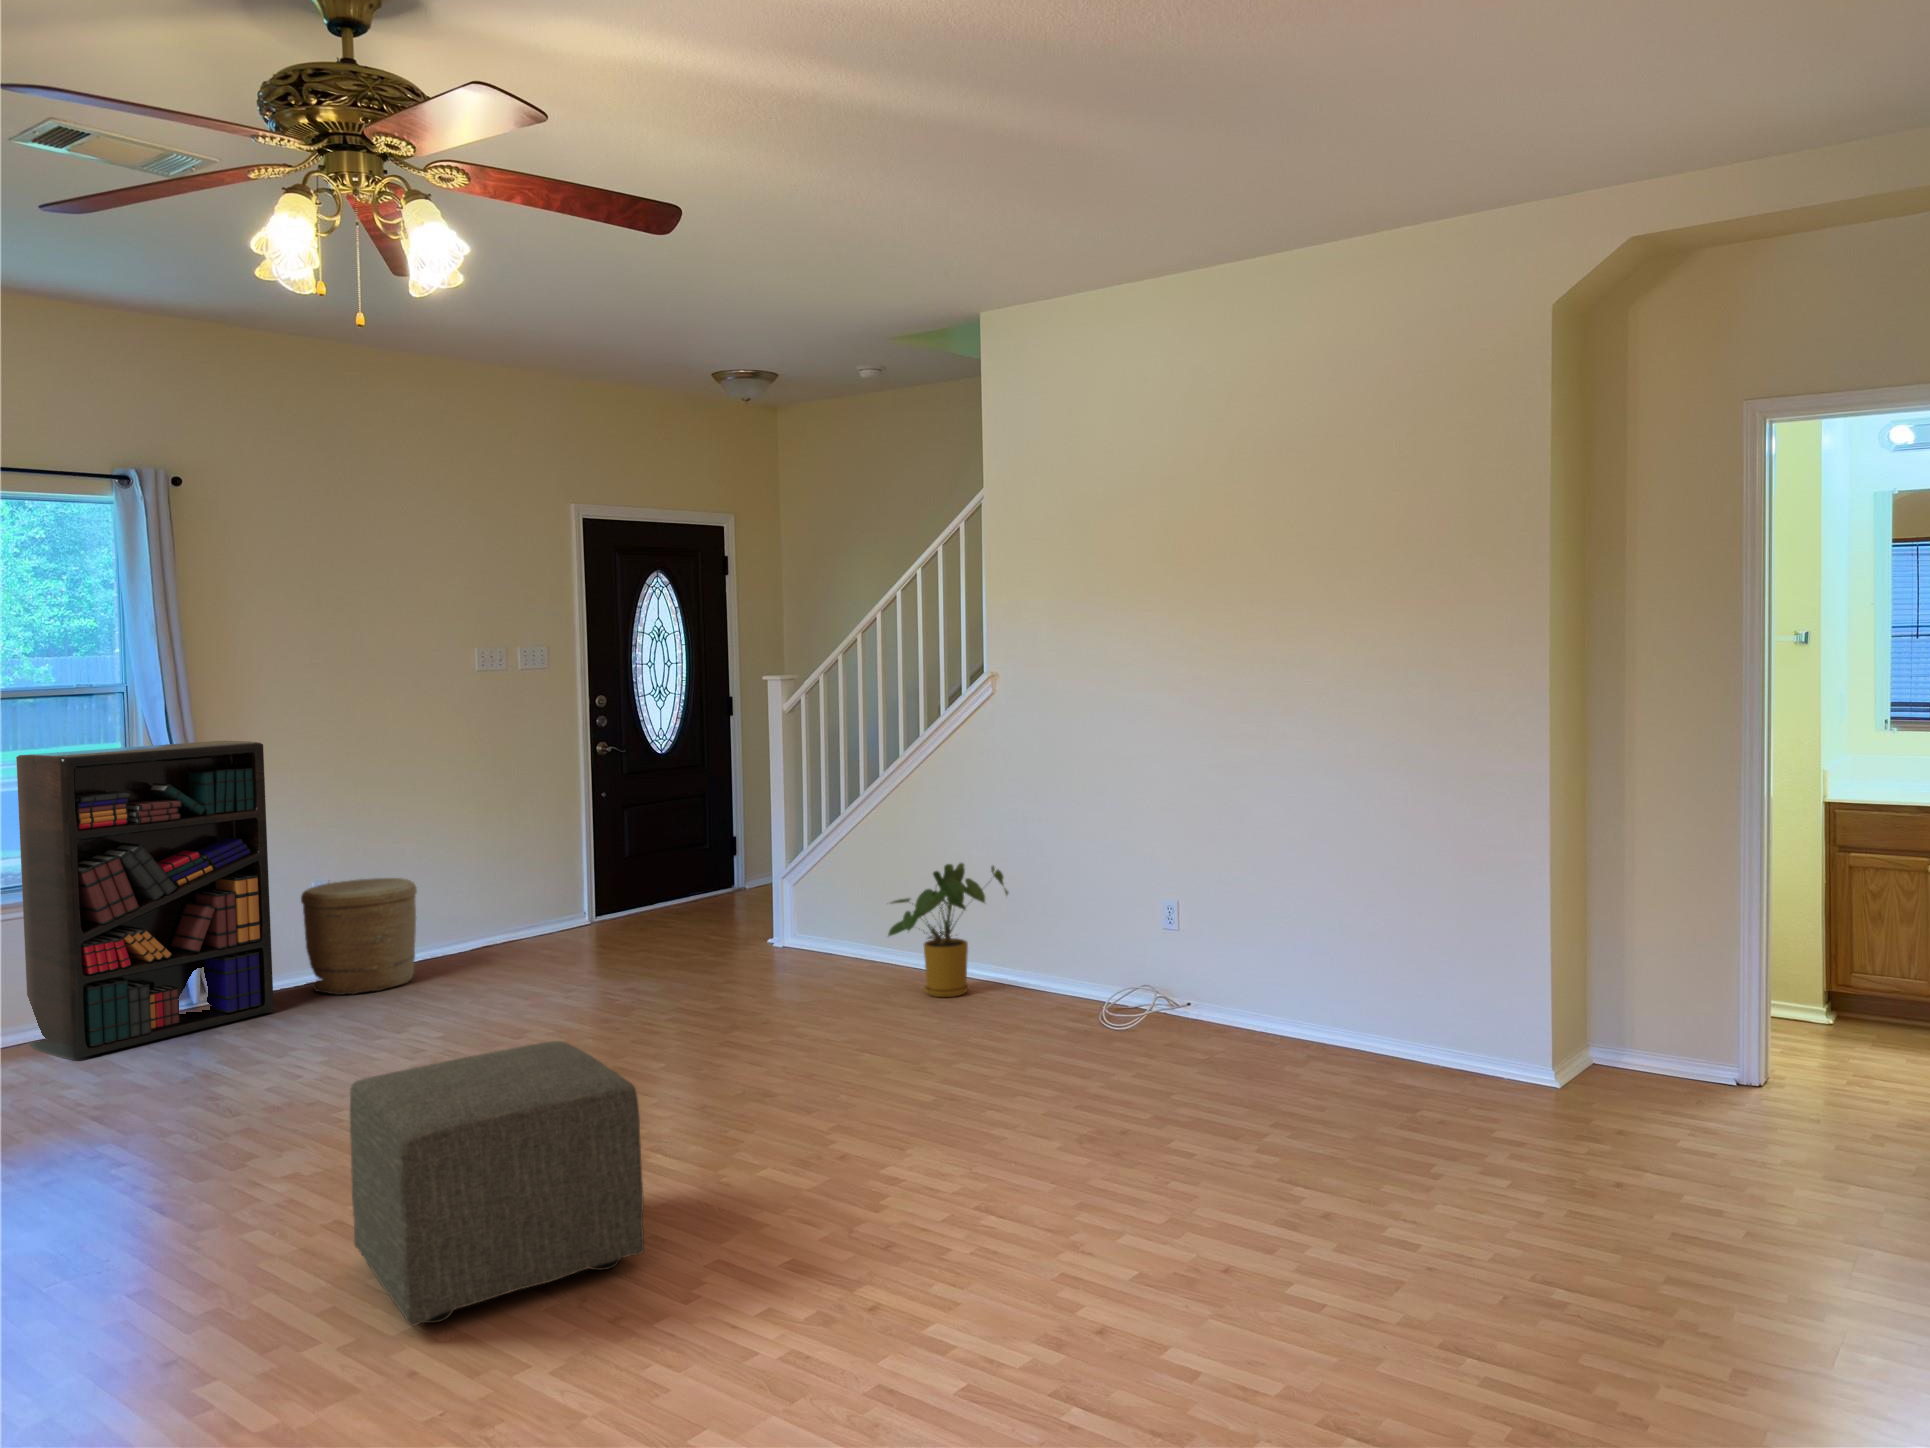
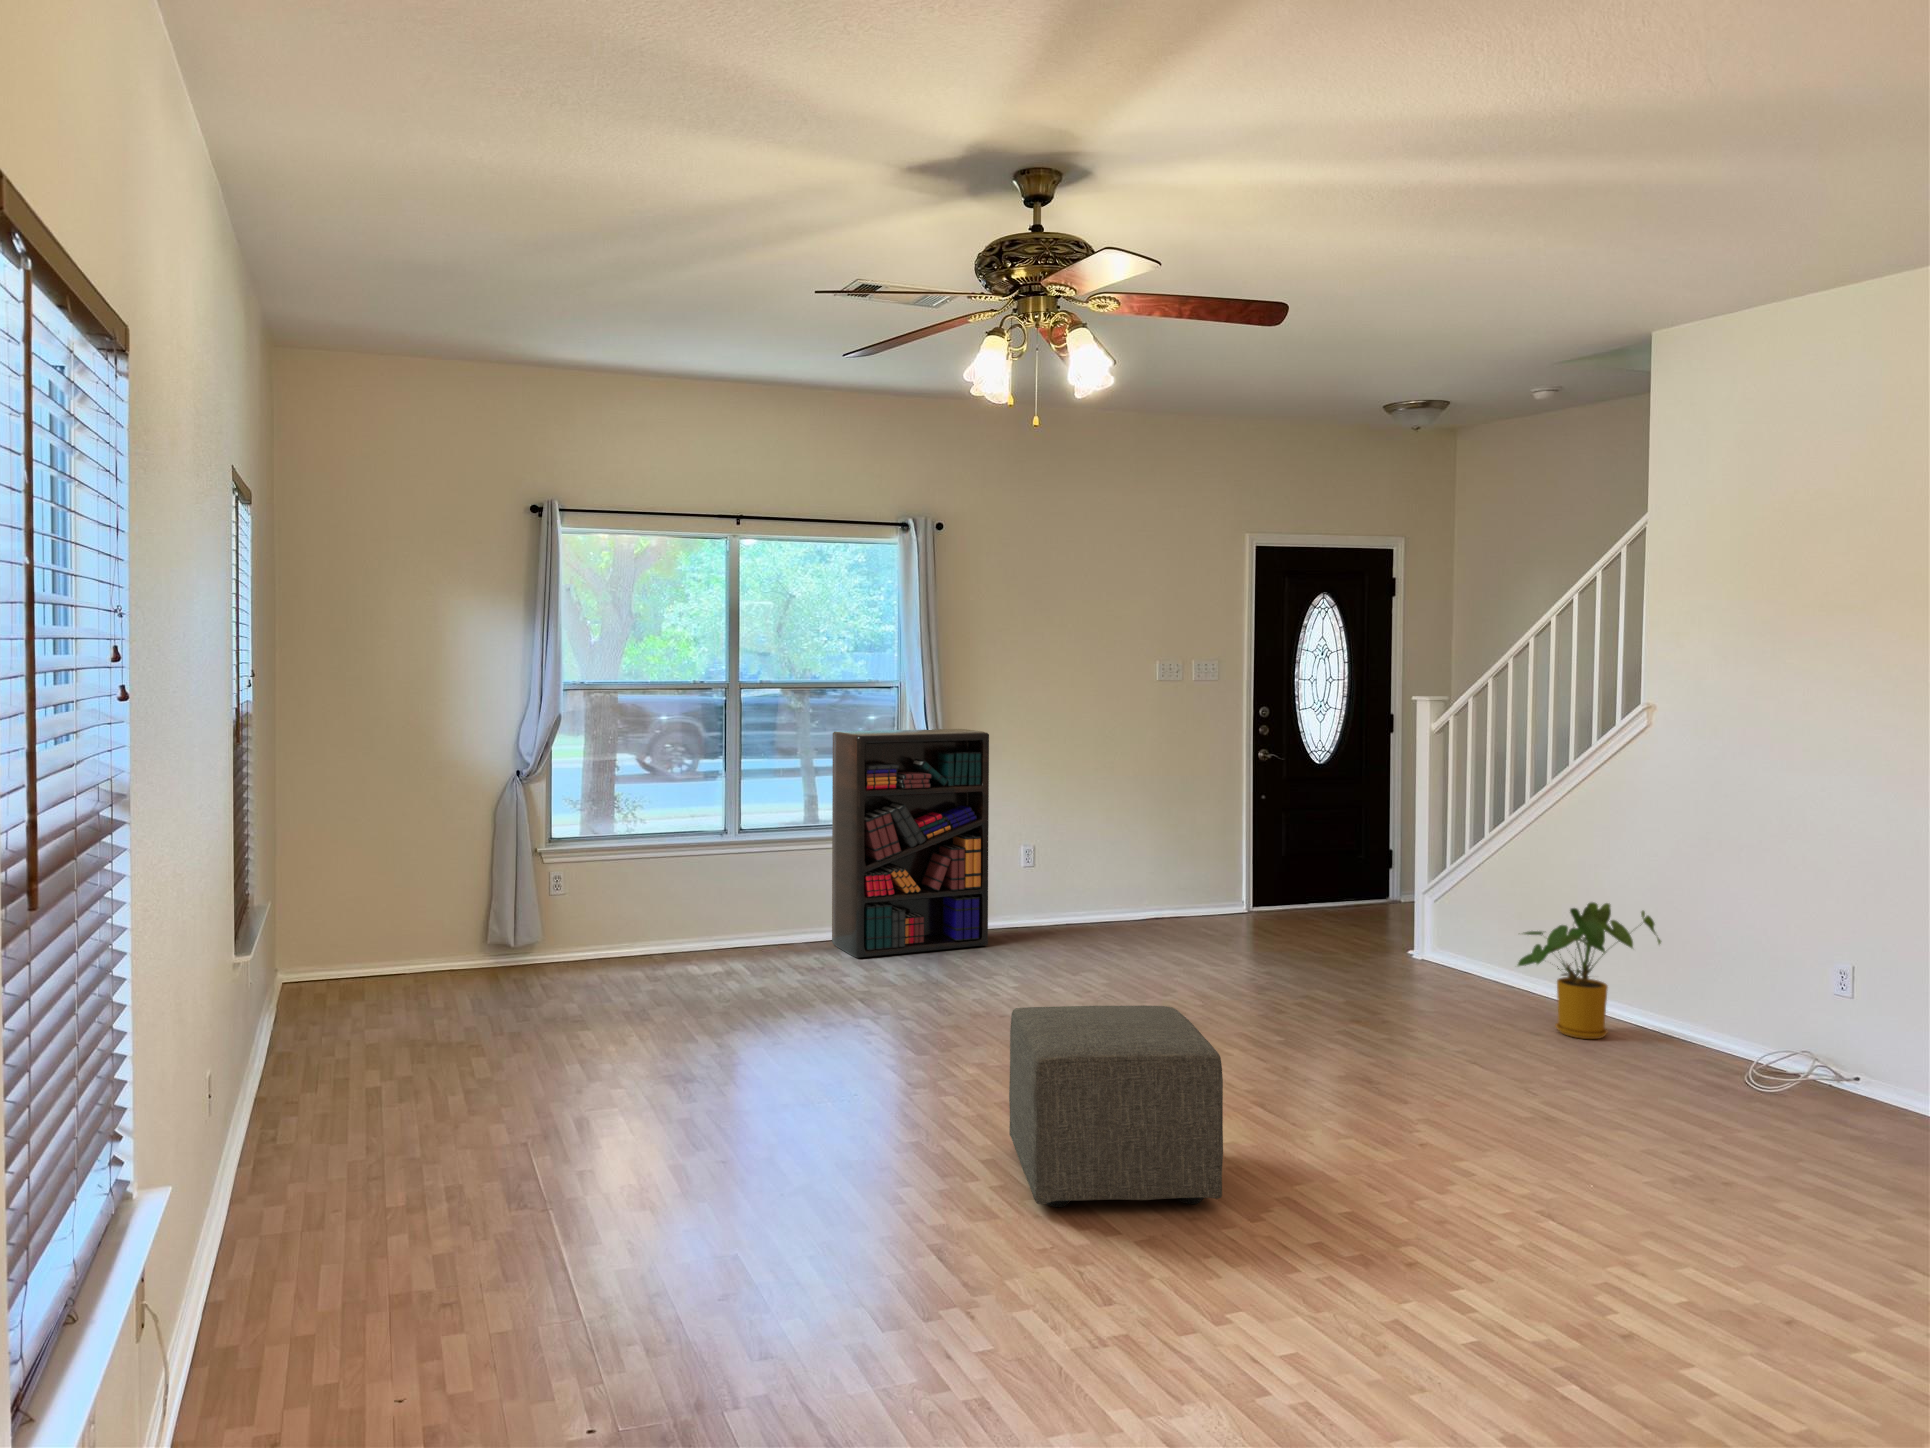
woven basket: present [301,878,417,995] -> none [1012,848,1098,942]

